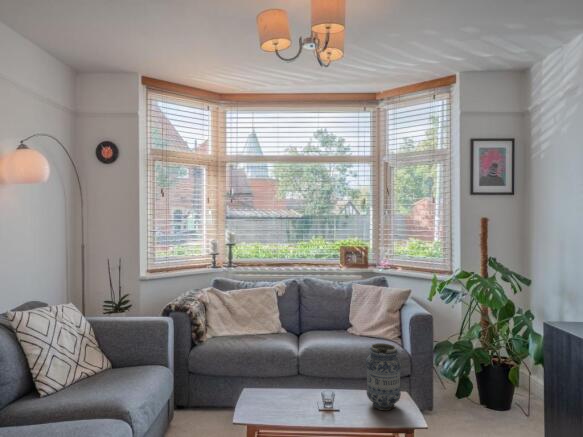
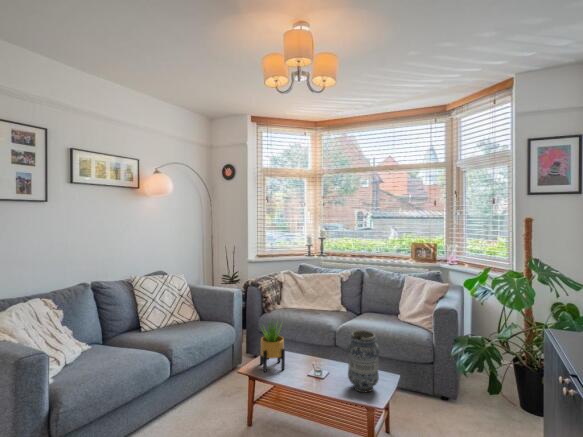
potted plant: none [250,342,285,413] -> present [260,322,285,372]

